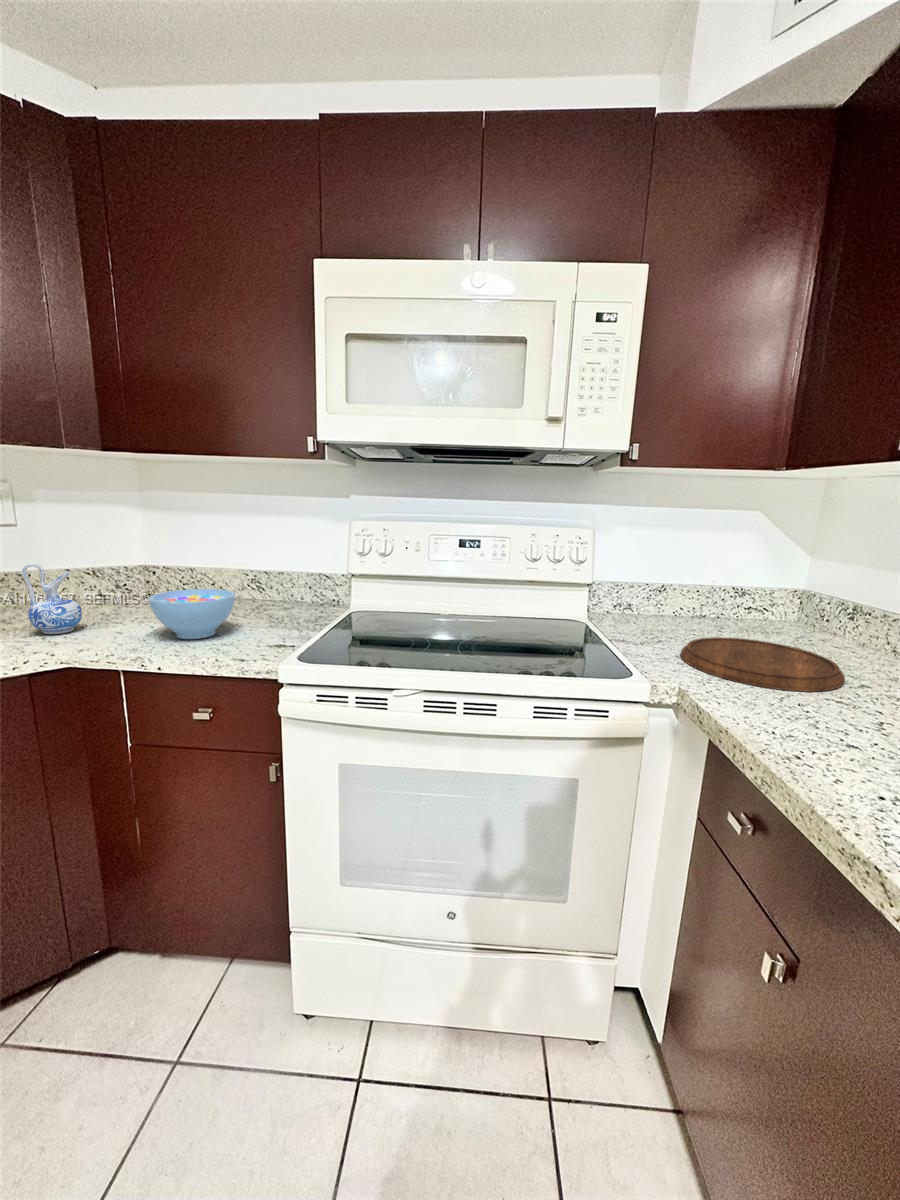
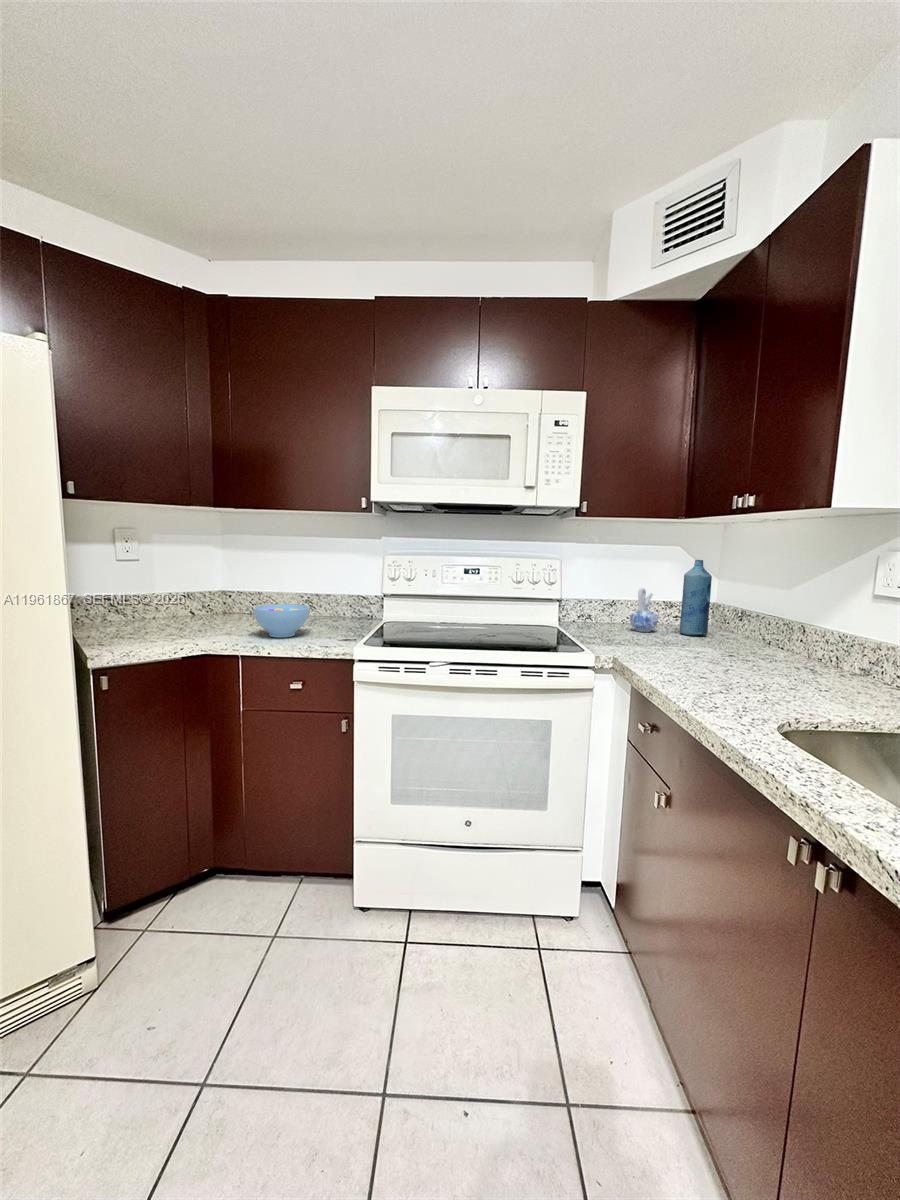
bottle: none [759,531,814,640] -> present [680,560,712,635]
ceramic pitcher: present [22,563,82,634] -> present [630,588,658,632]
cutting board: present [681,637,845,692] -> none [620,632,720,658]

